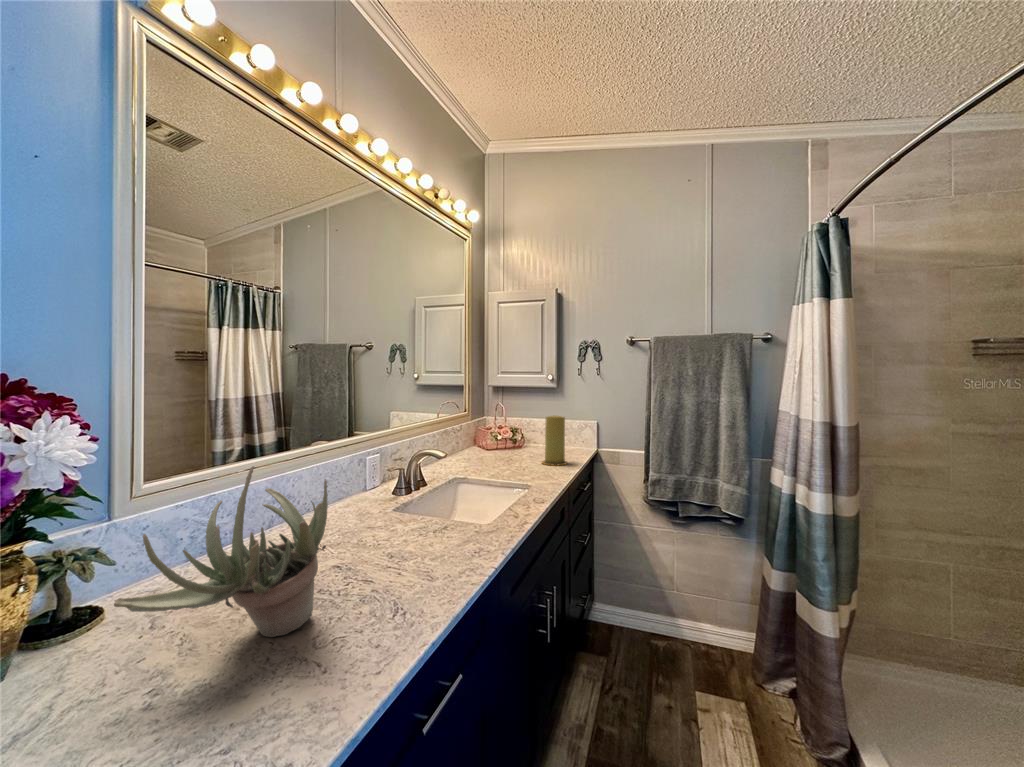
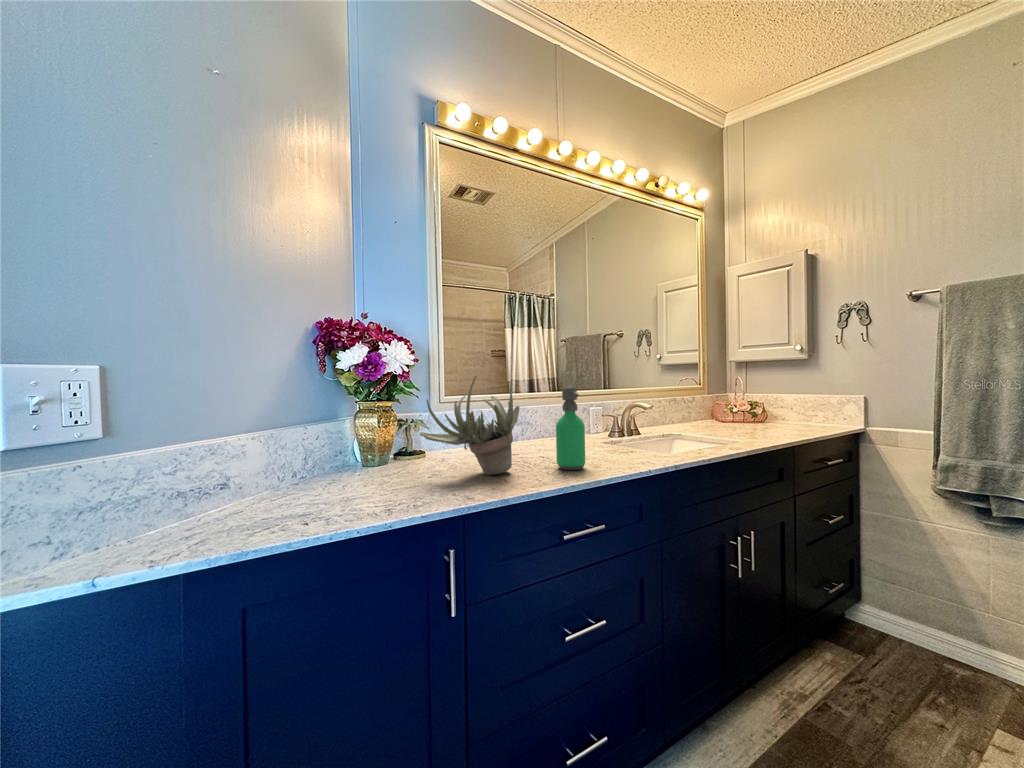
candle: present [542,415,568,465] -> none [772,383,805,434]
soap dispenser: none [377,458,420,585] -> present [556,385,585,470]

